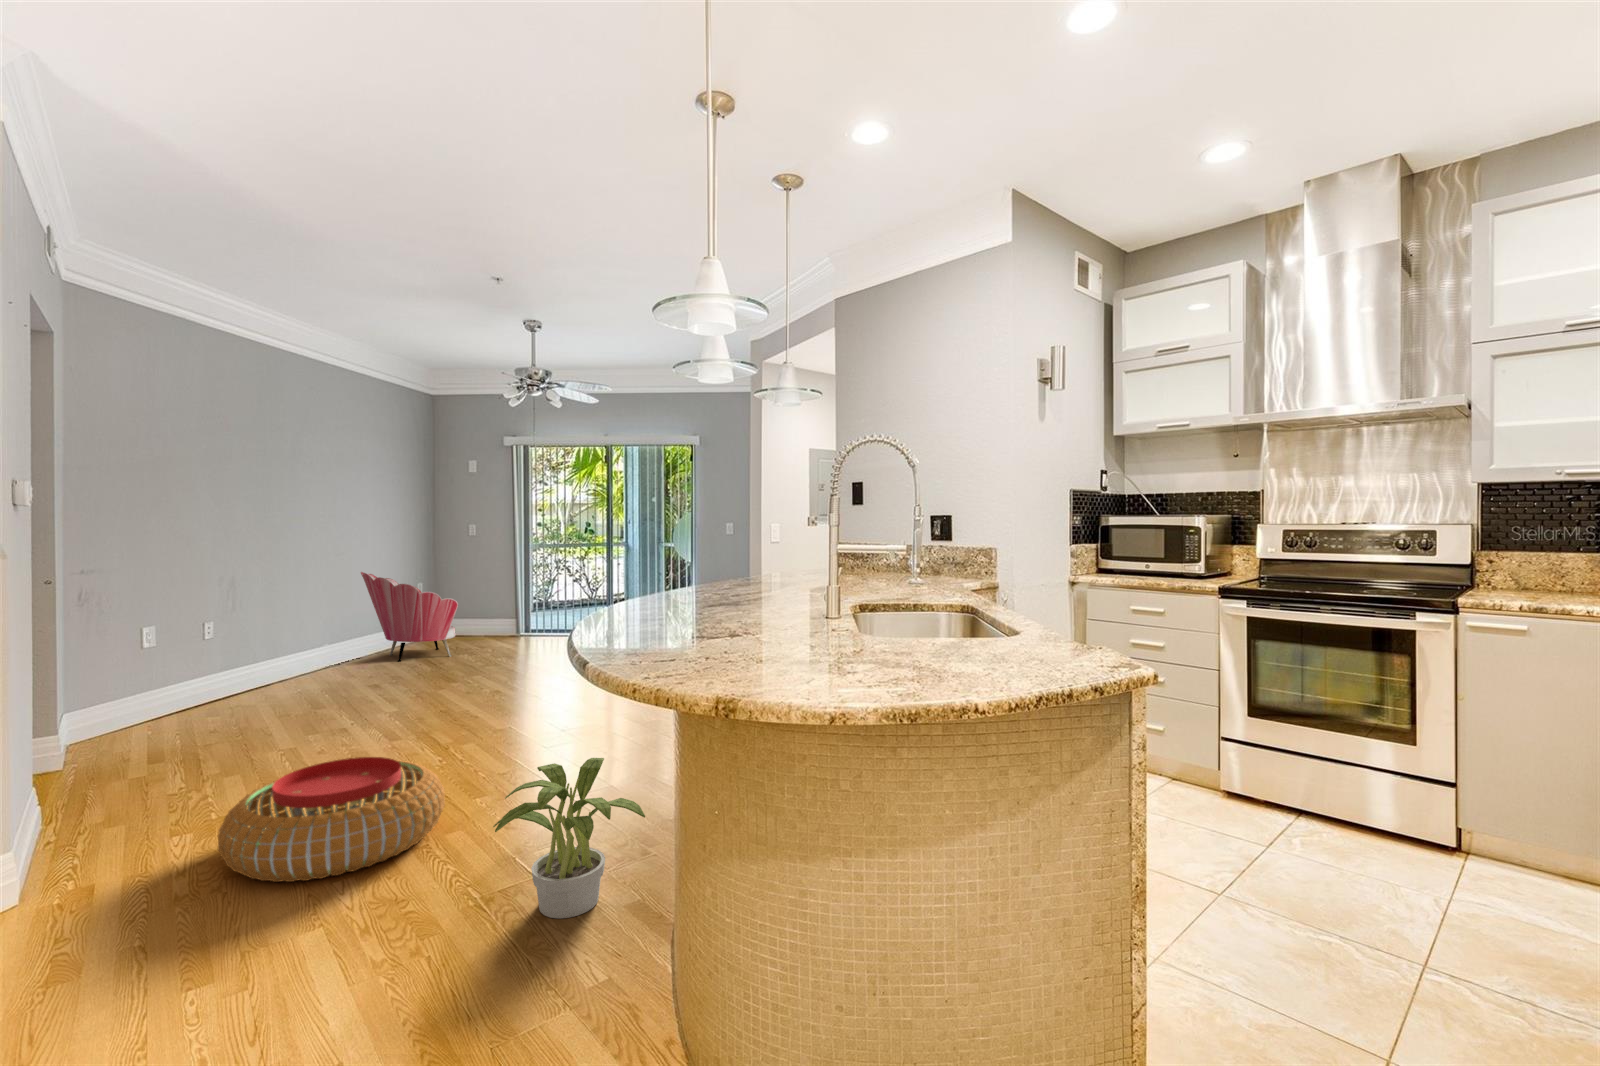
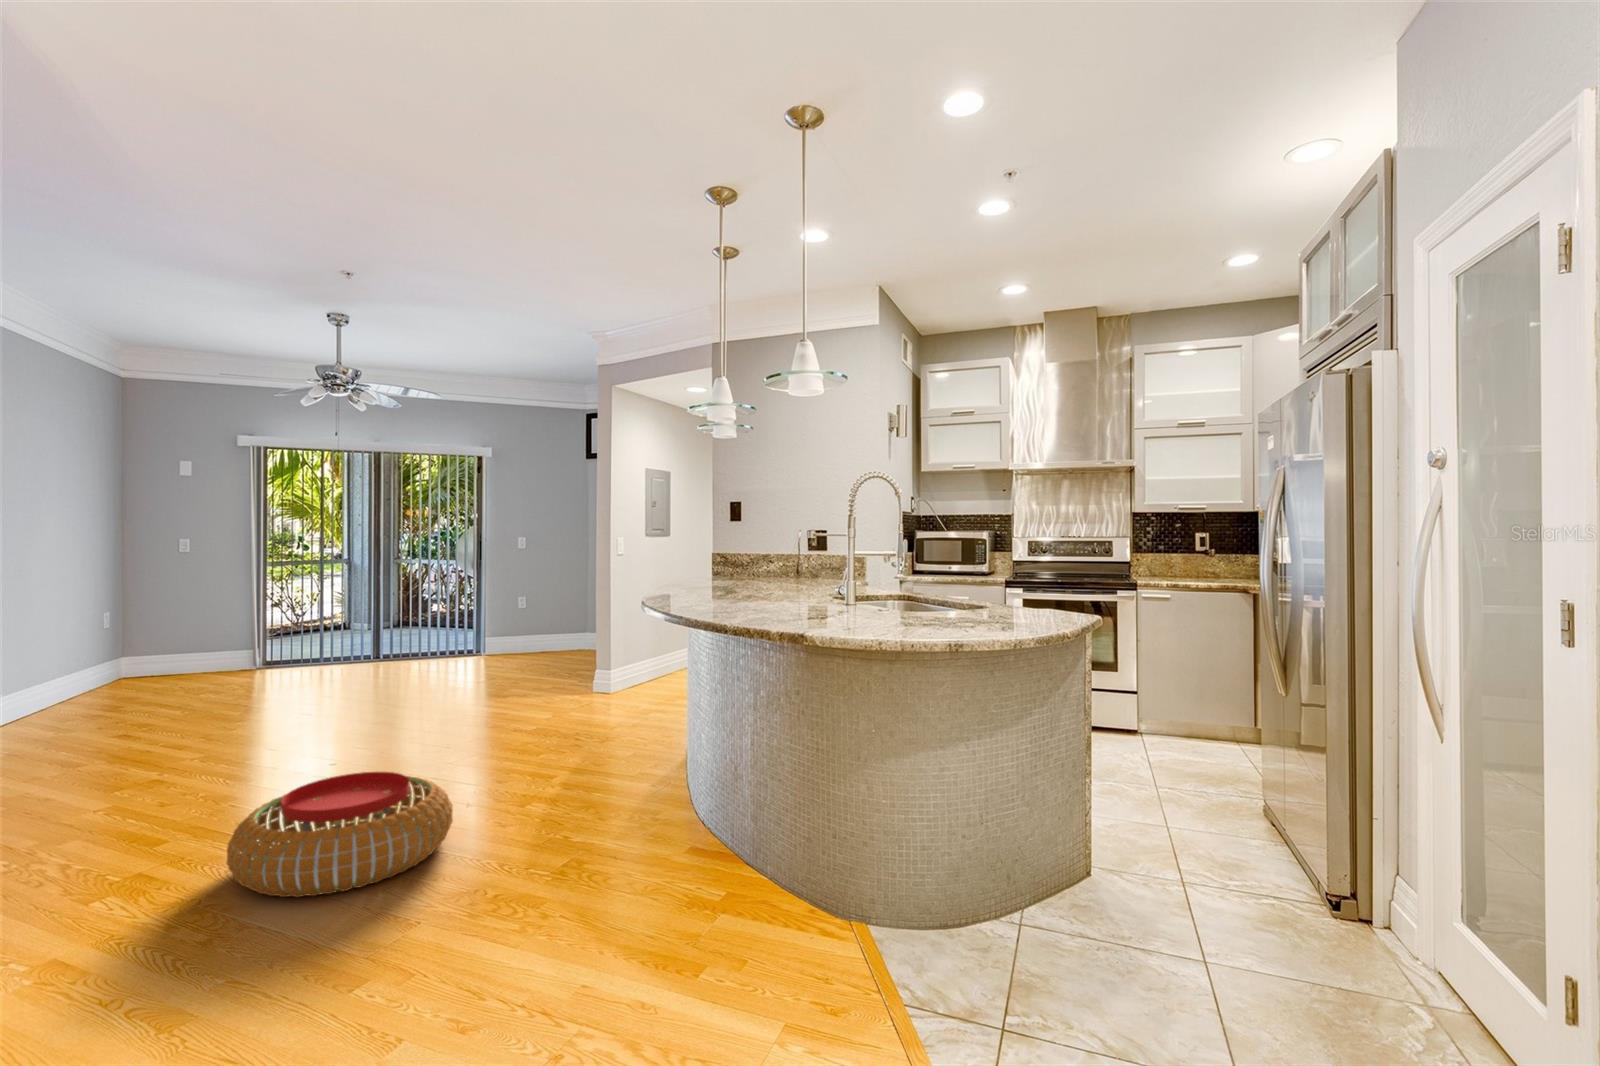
armchair: present [361,572,458,662] -> none [53,599,205,709]
potted plant: present [493,758,645,918] -> none [575,732,709,861]

